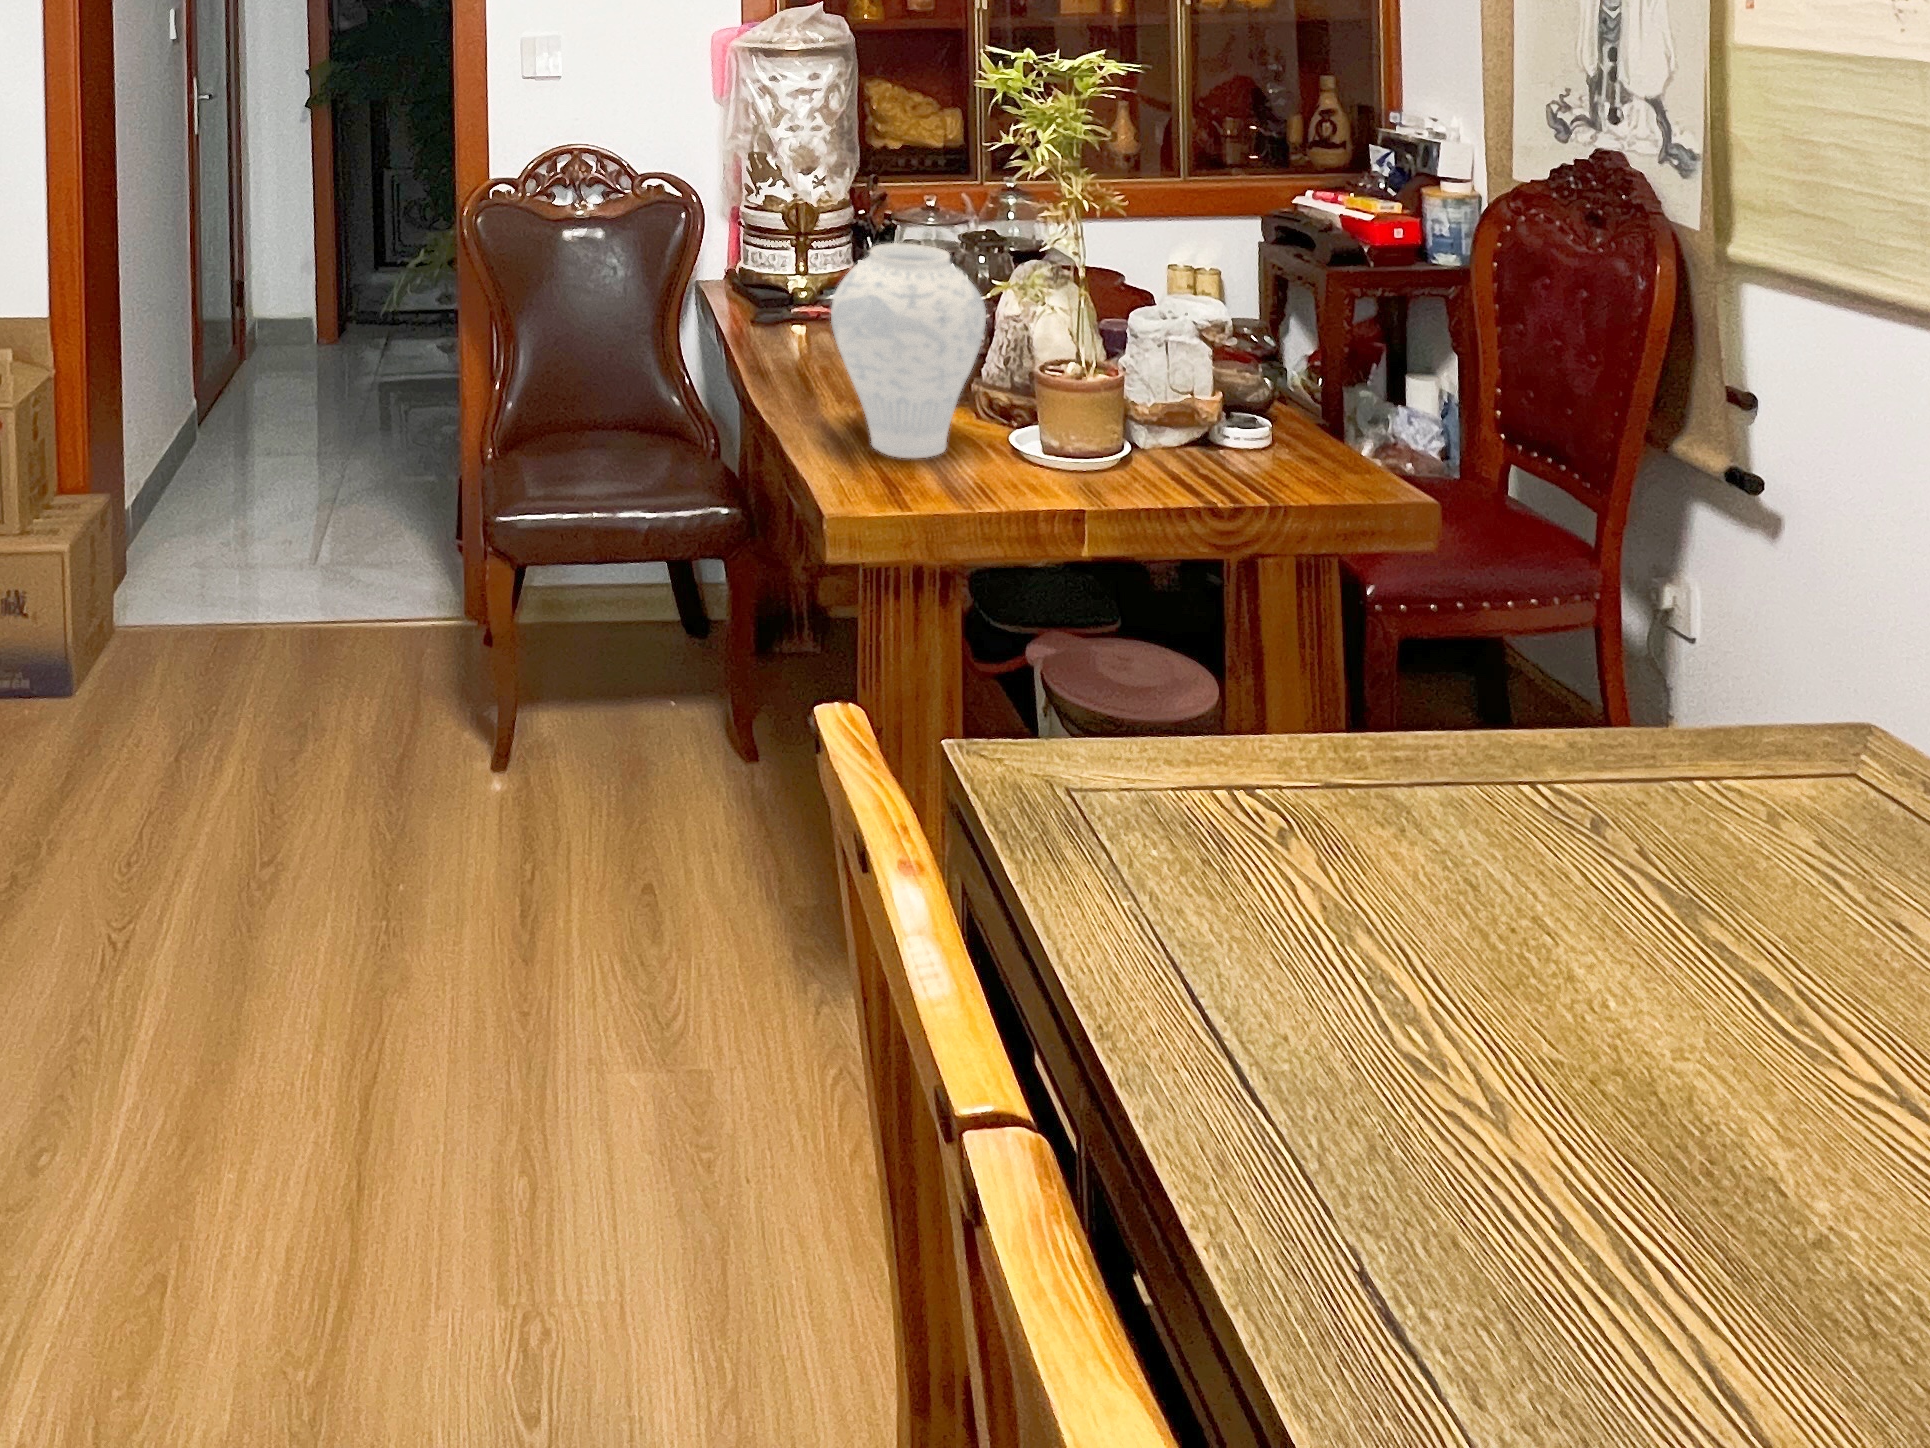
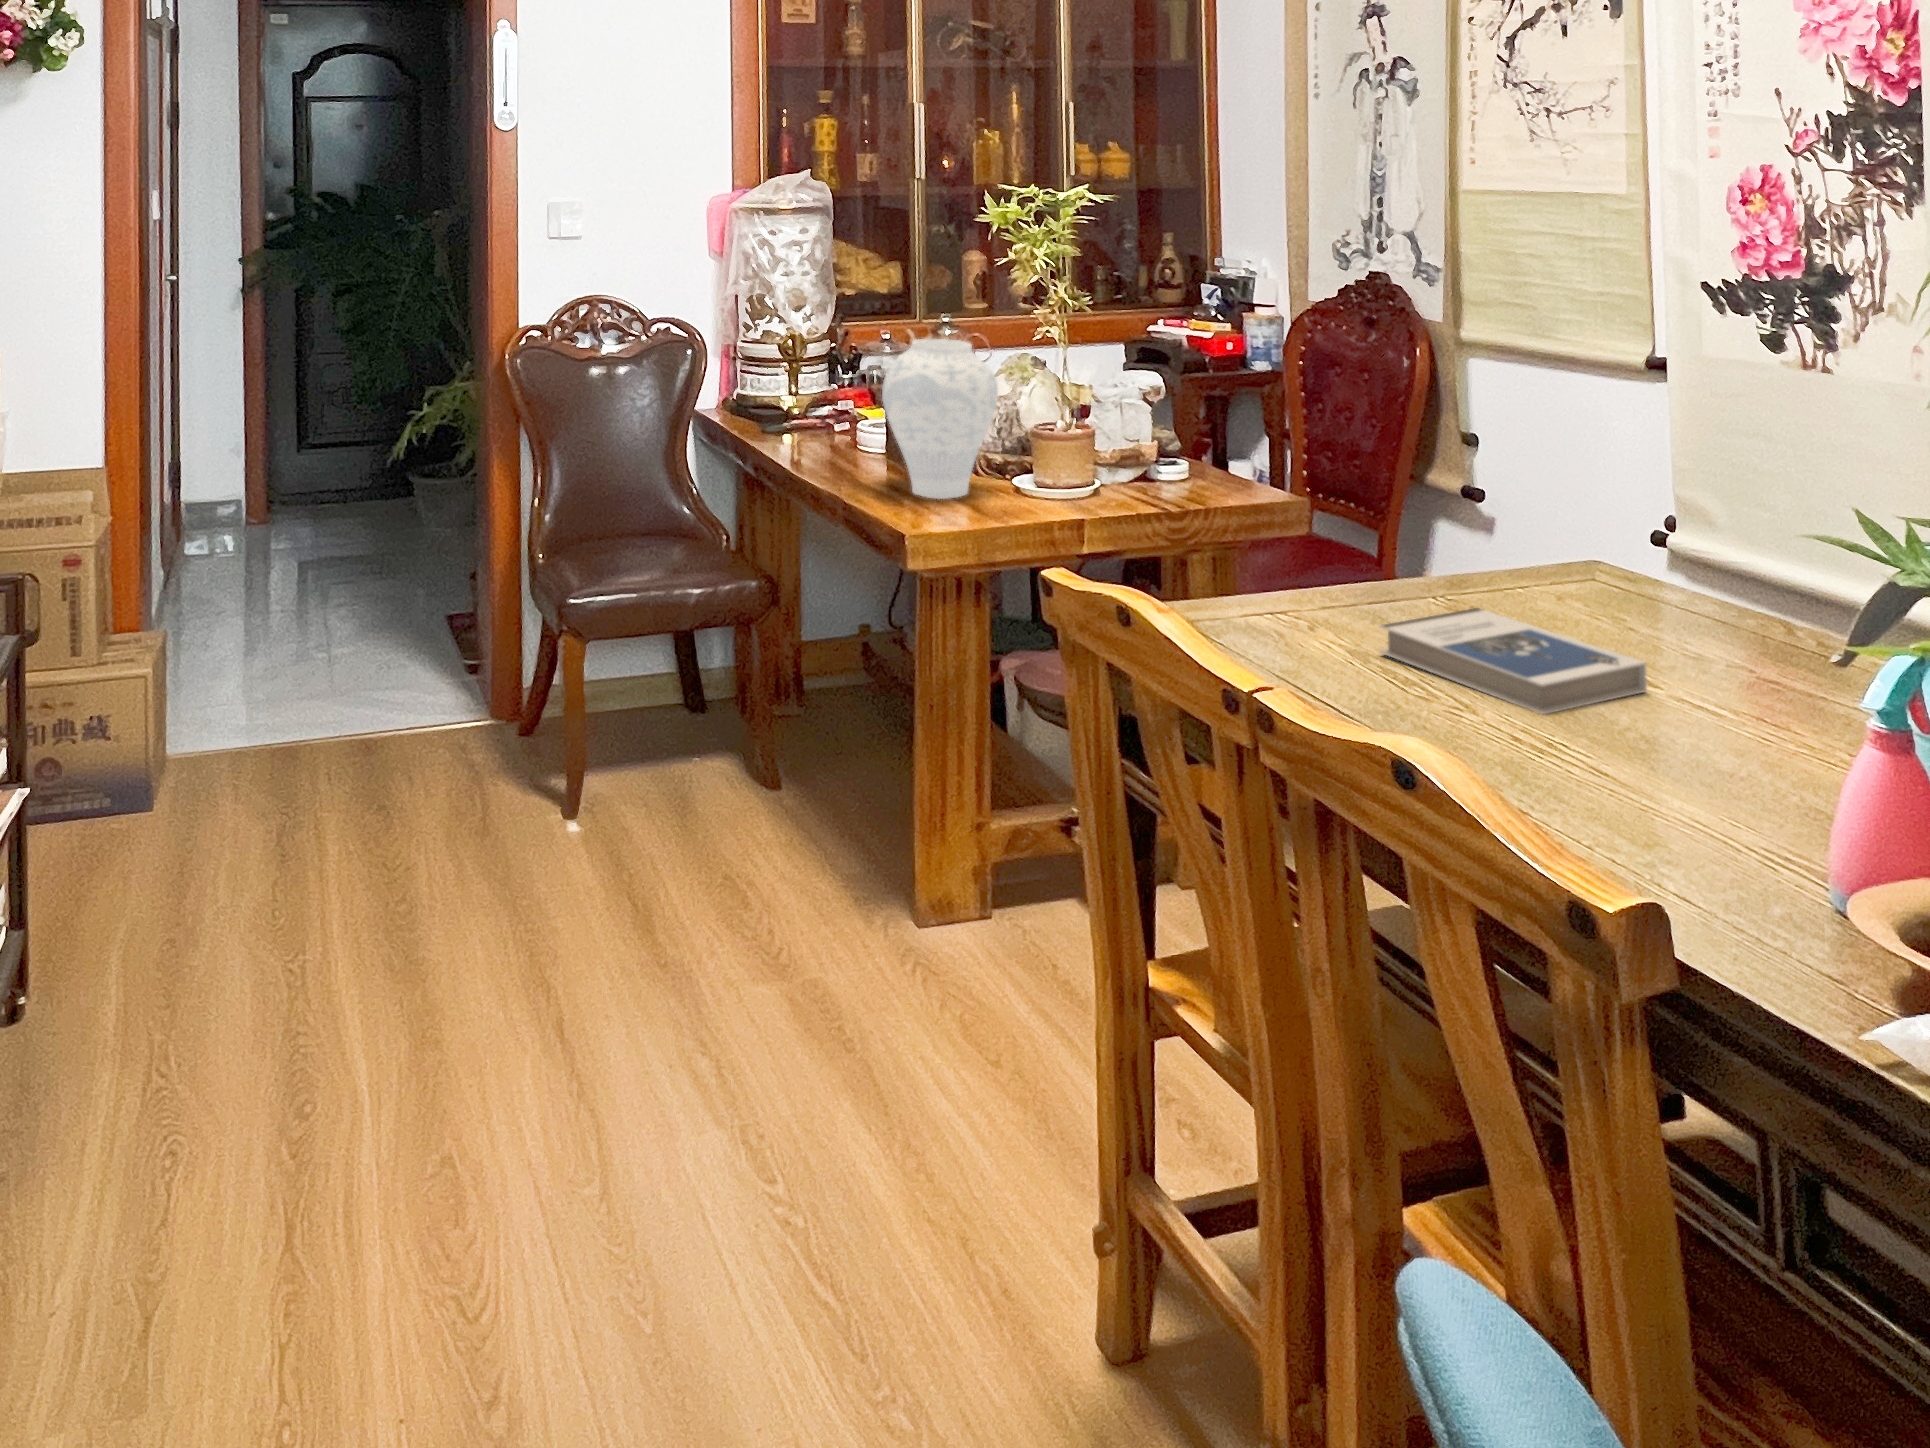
hardback book: none [1411,807,1901,1087] -> present [1379,608,1647,714]

